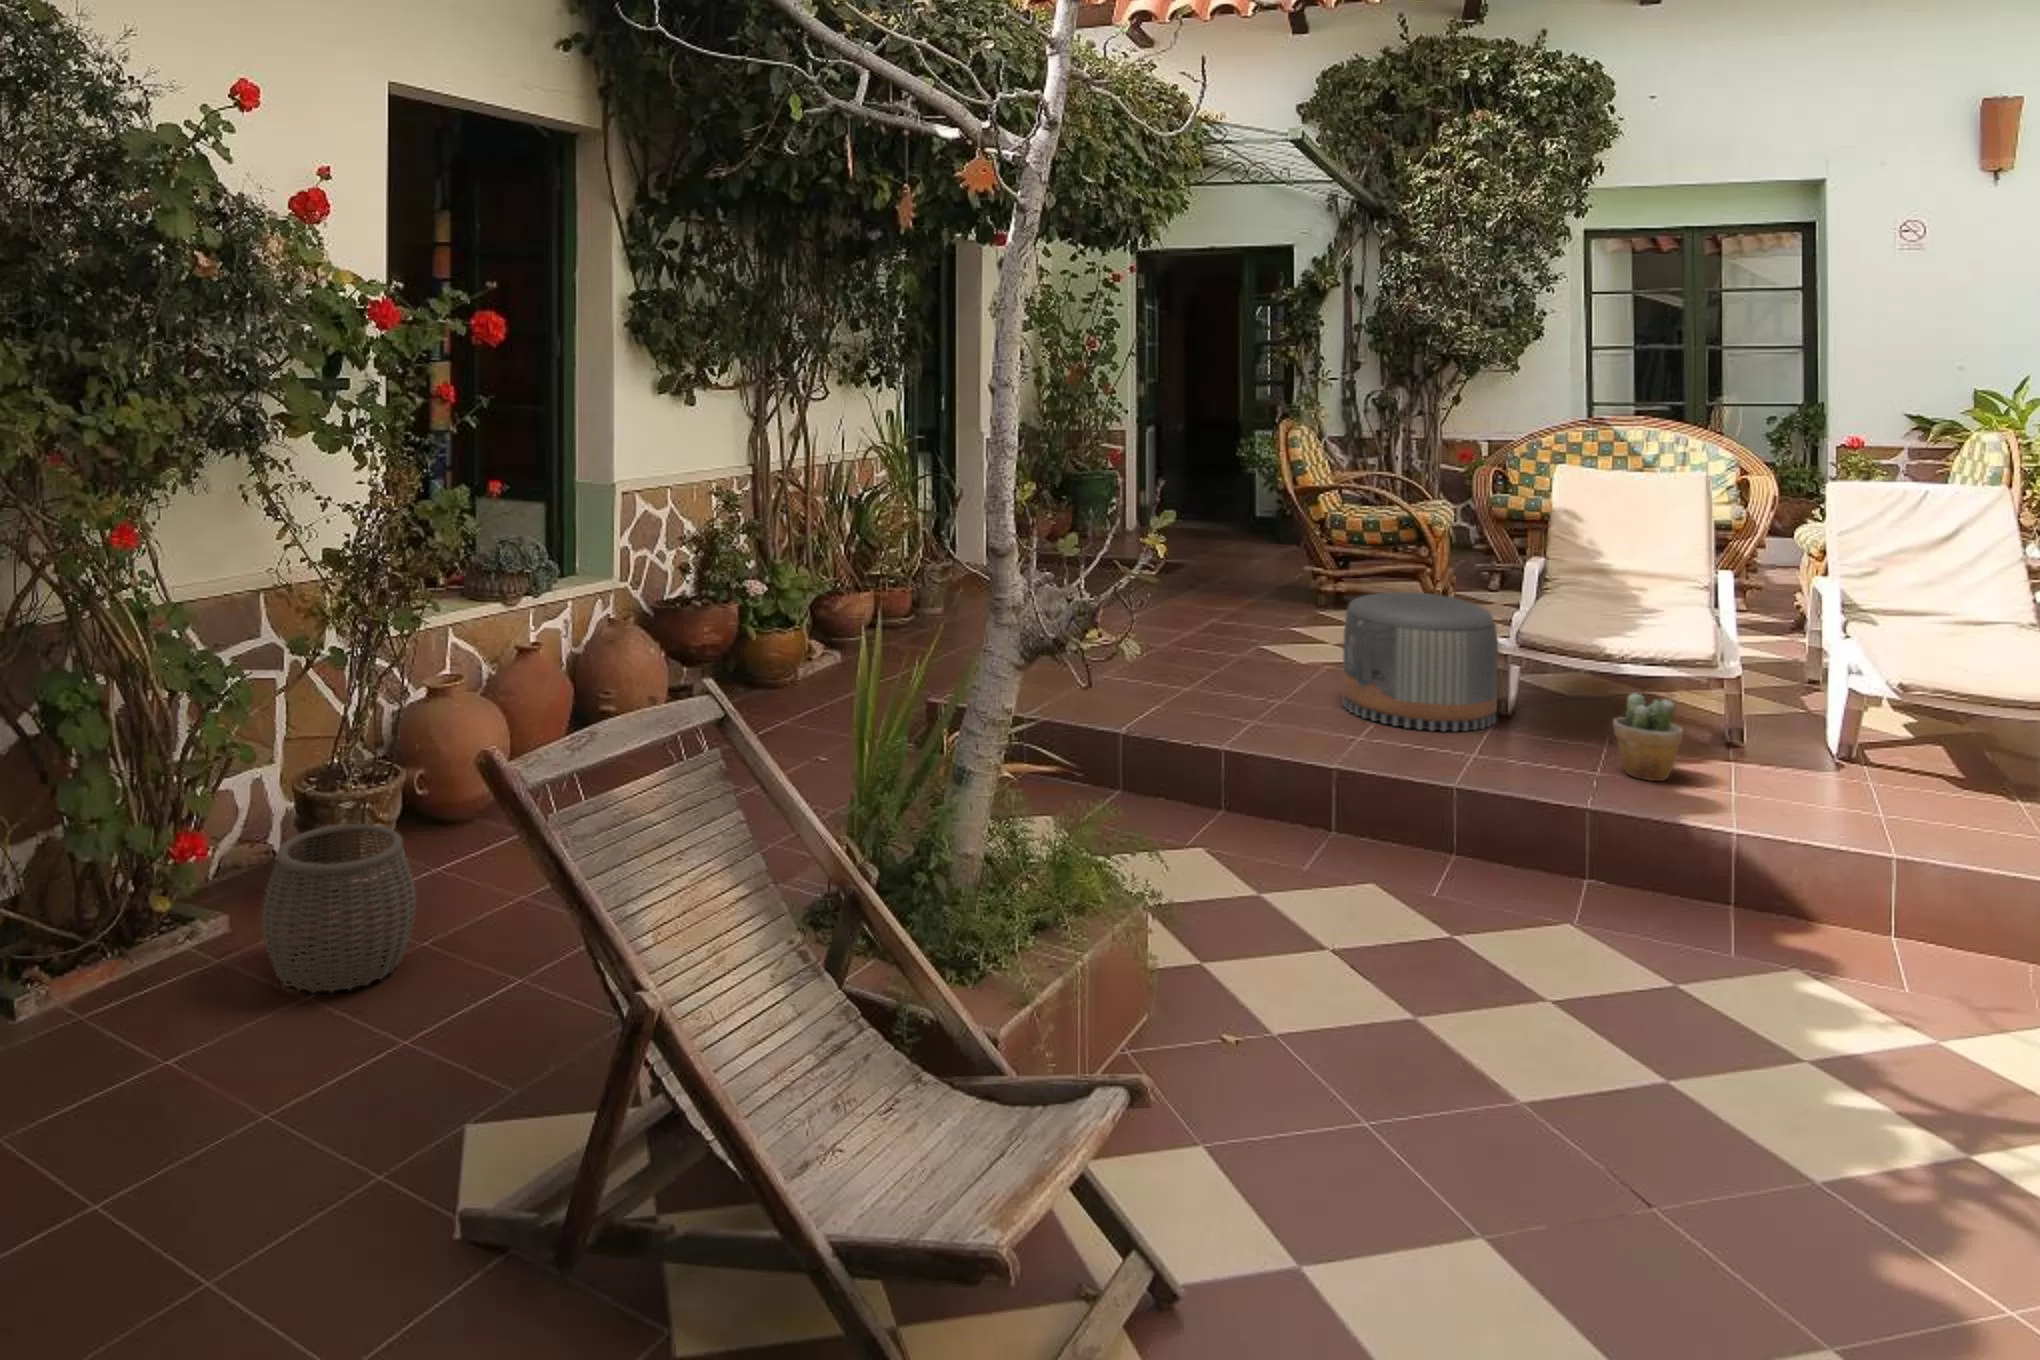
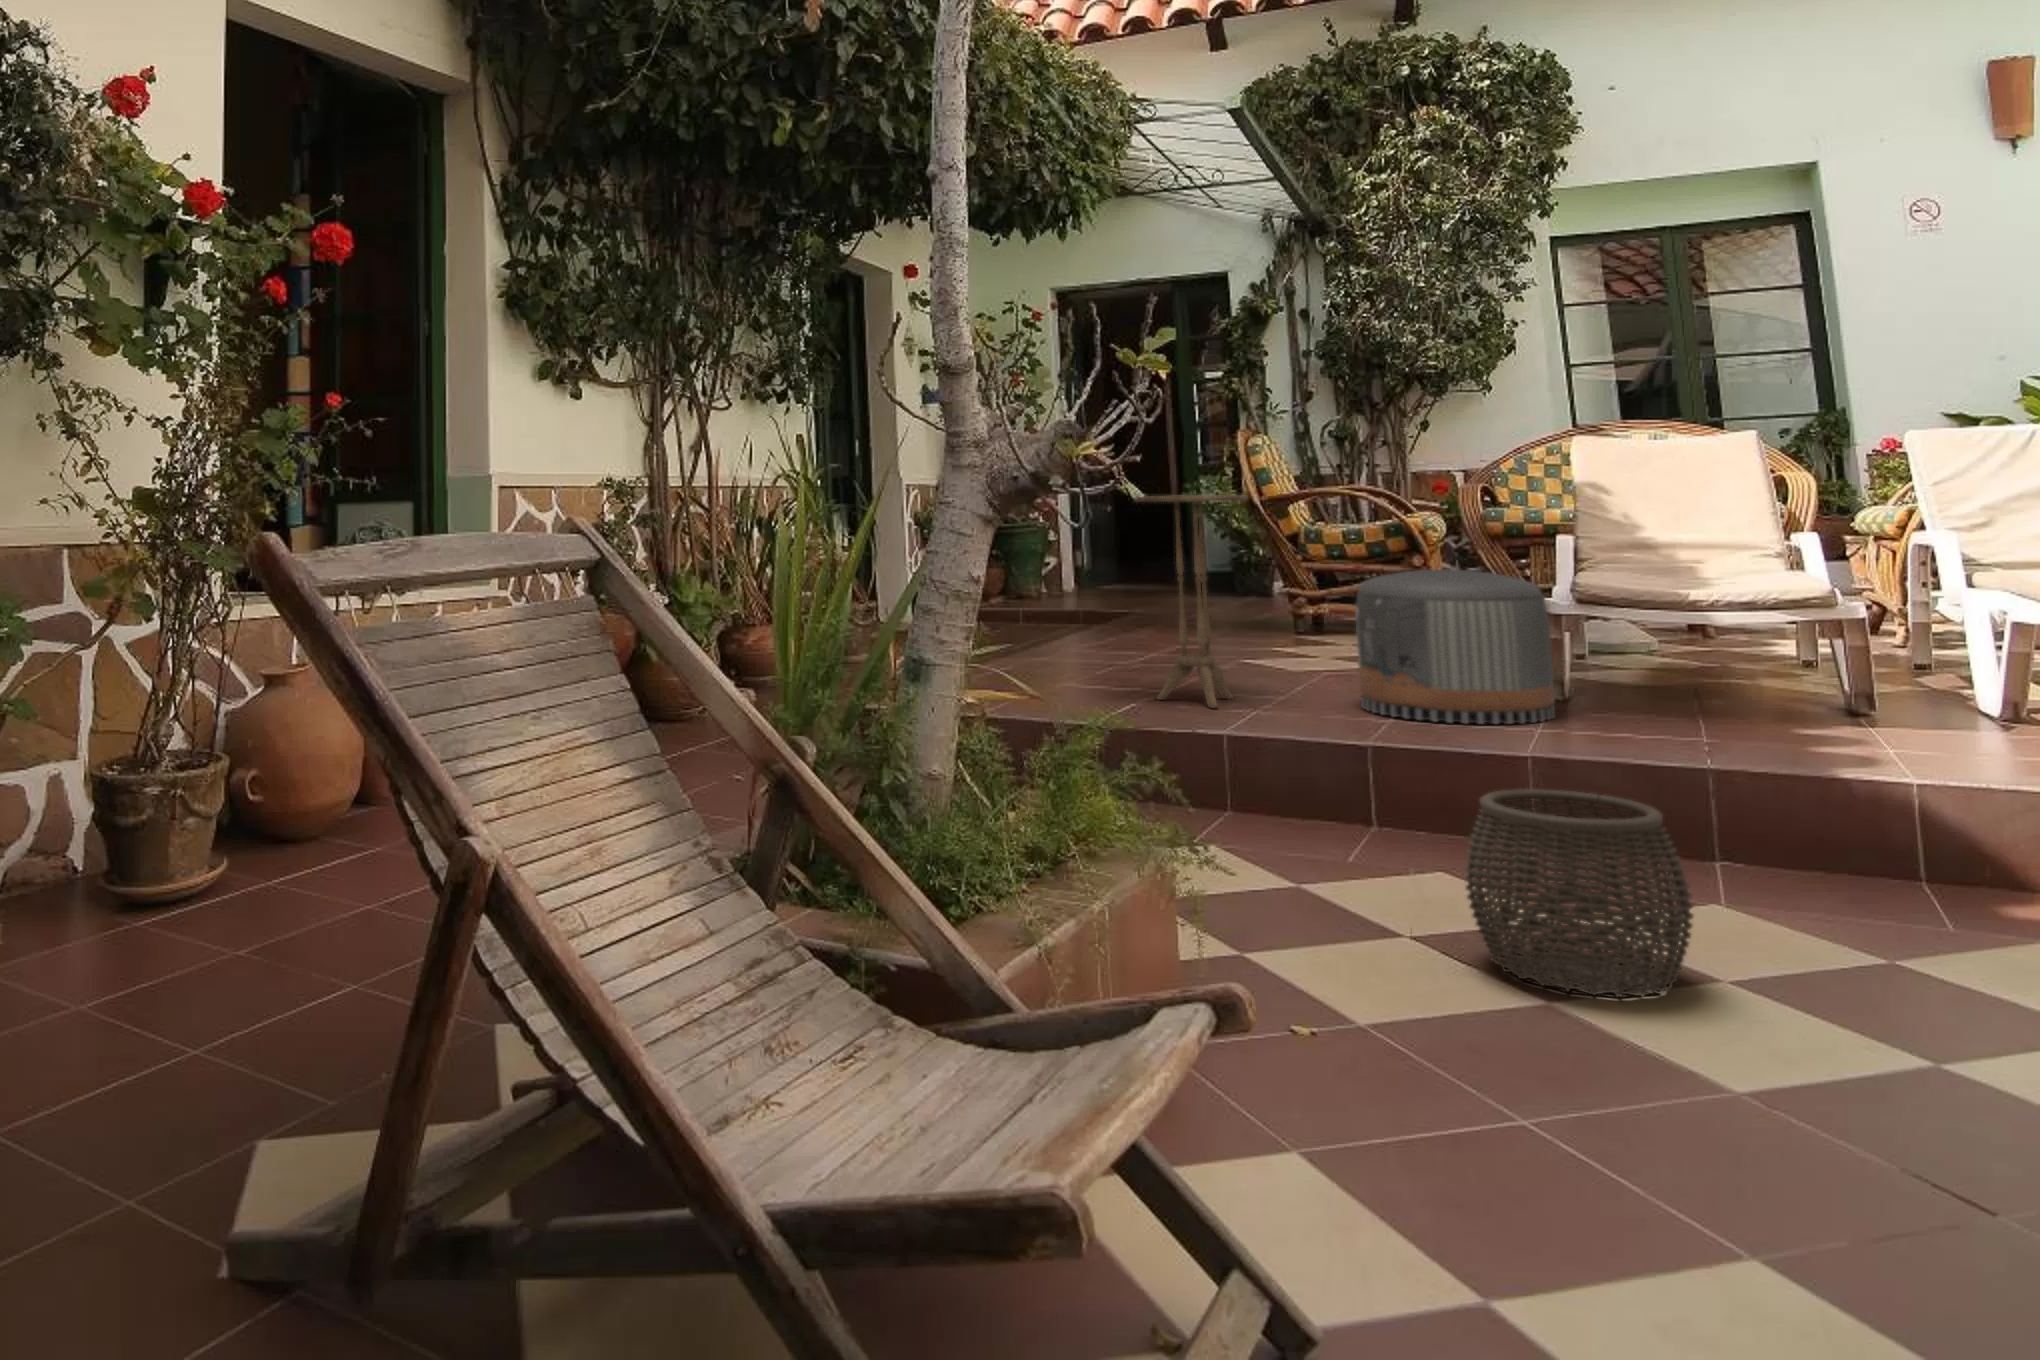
side table: none [1168,512,1264,700] -> present [1135,495,1248,708]
potted plant: present [1613,694,1683,781] -> none [1717,650,1811,755]
woven basket: present [262,824,416,993] -> present [1465,789,1693,997]

